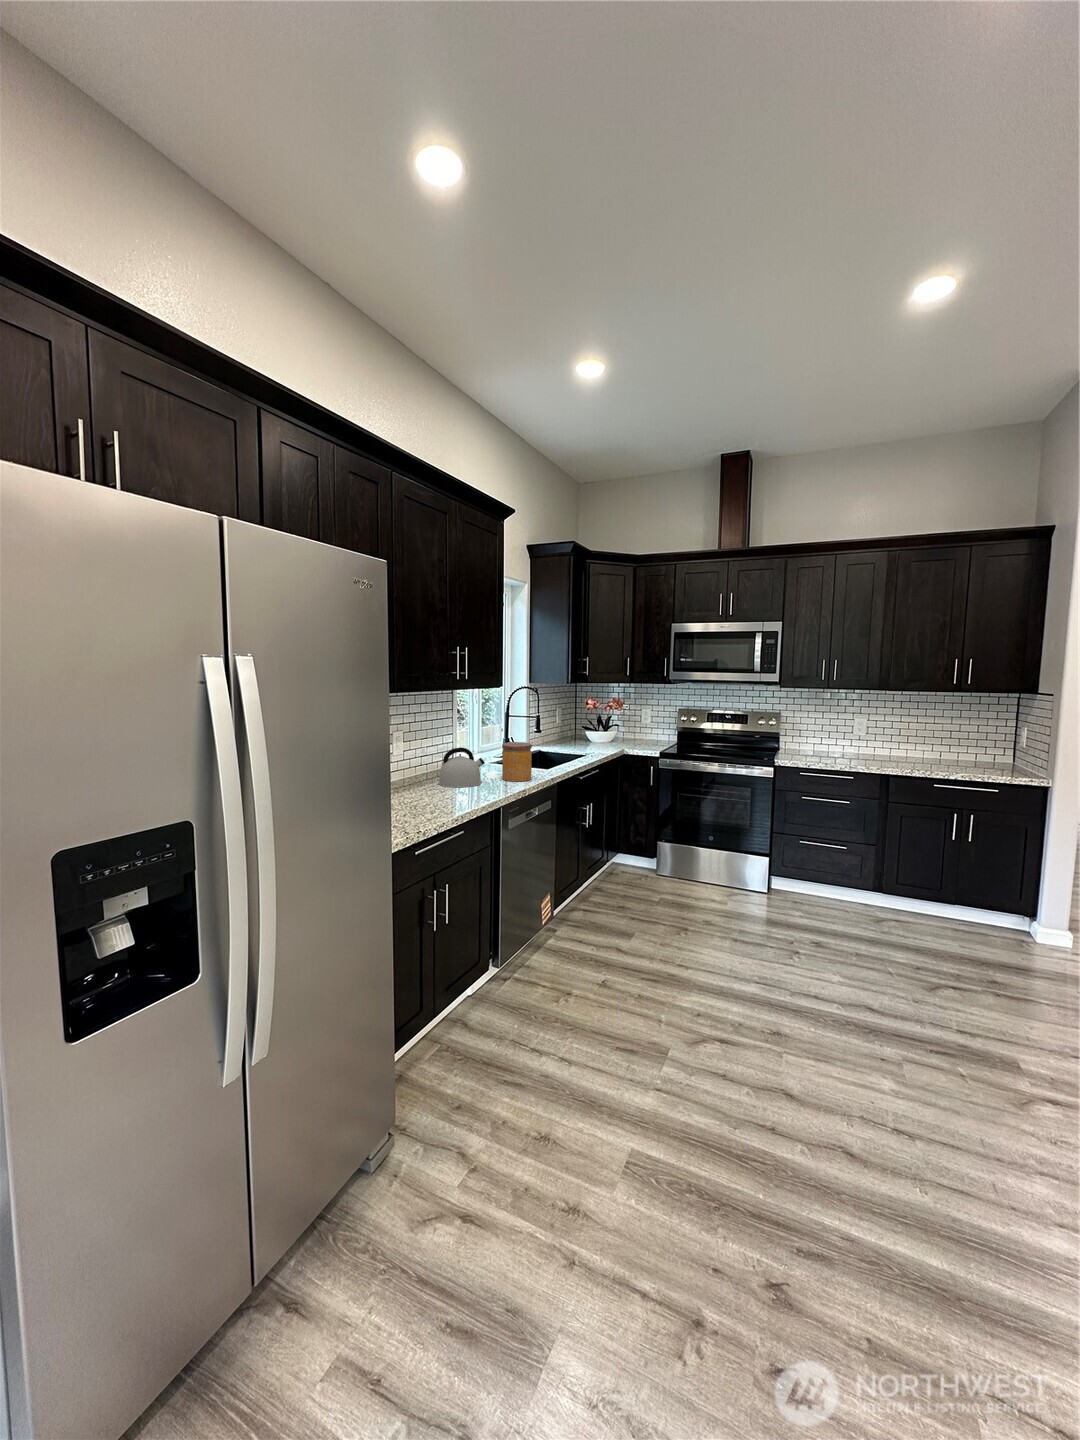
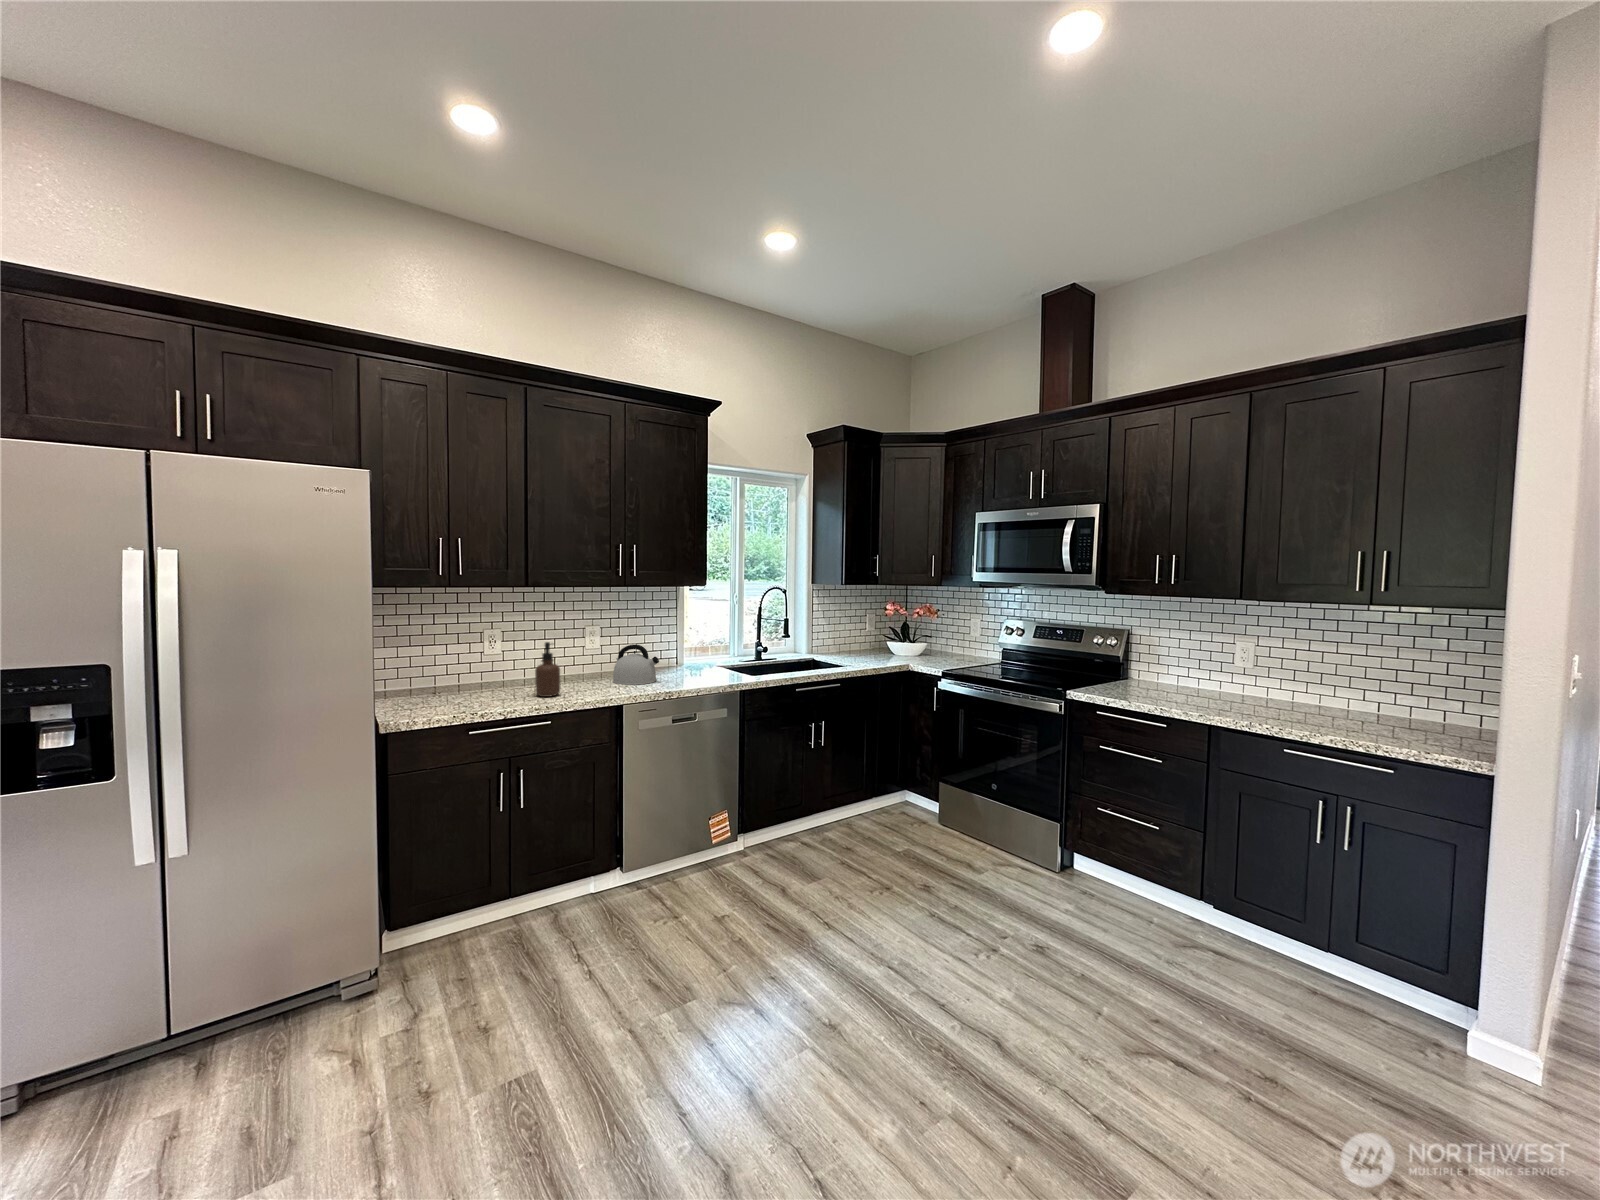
jar: present [502,742,532,782] -> none [682,643,714,685]
soap dispenser: none [416,750,440,807] -> present [535,642,560,697]

